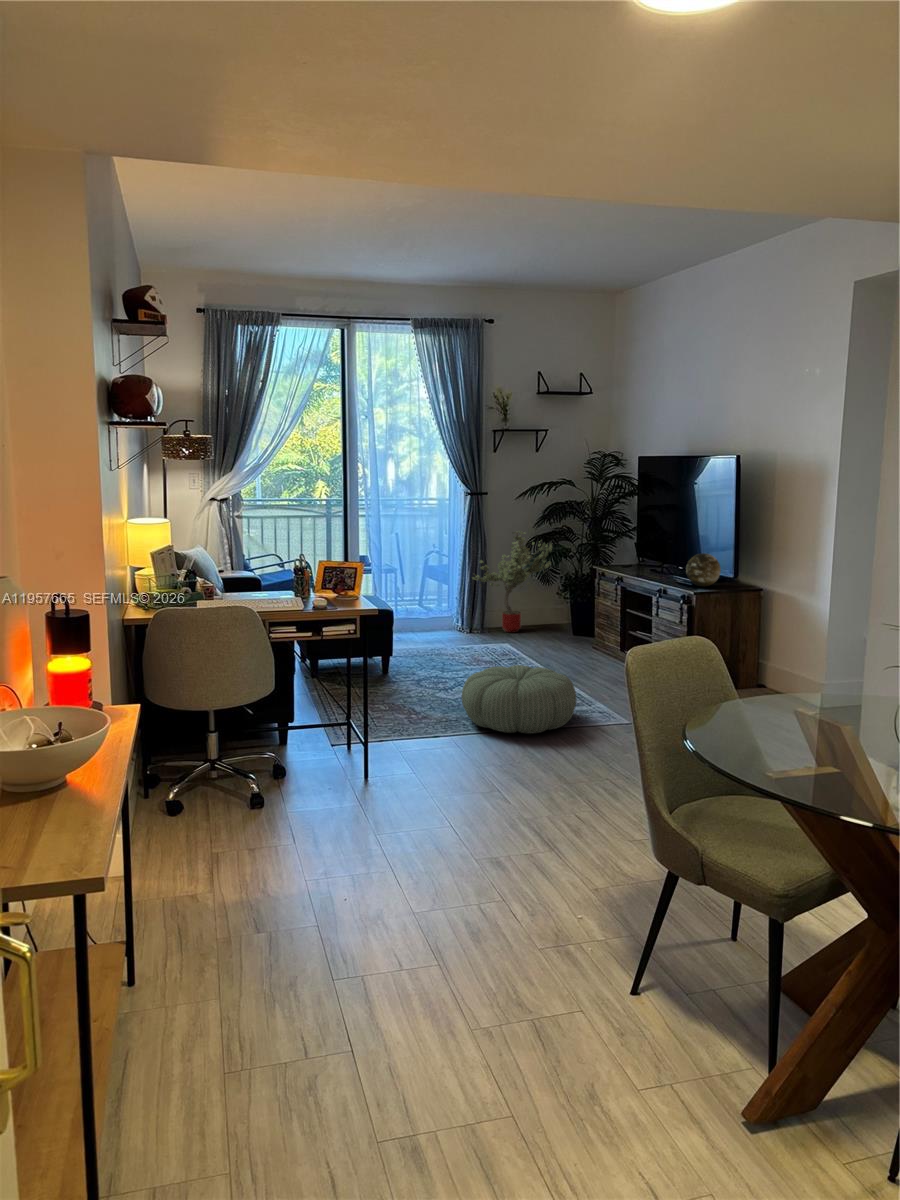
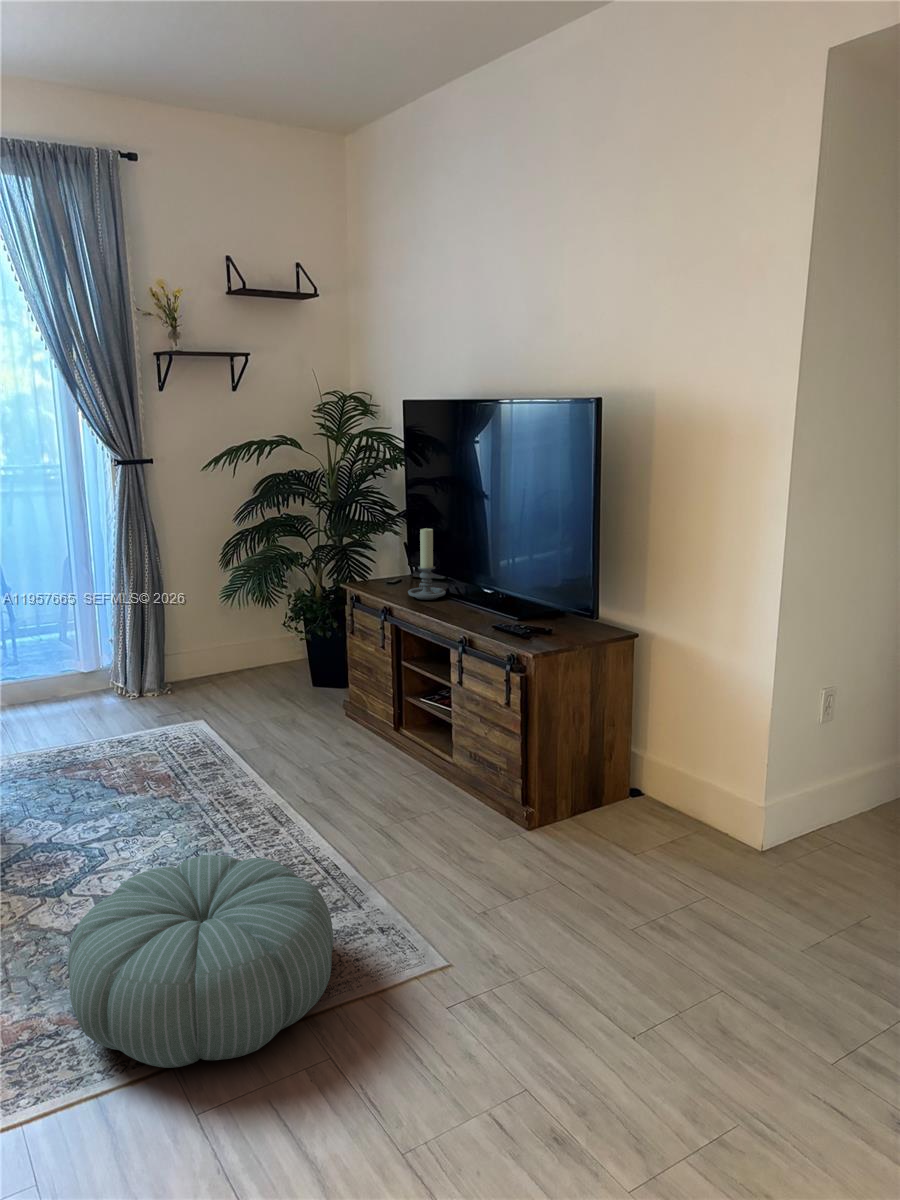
potted tree: present [472,531,552,633] -> none [131,522,272,694]
candle holder: none [633,531,655,573] -> present [408,528,446,600]
decorative orb: present [686,553,721,587] -> none [511,575,570,634]

